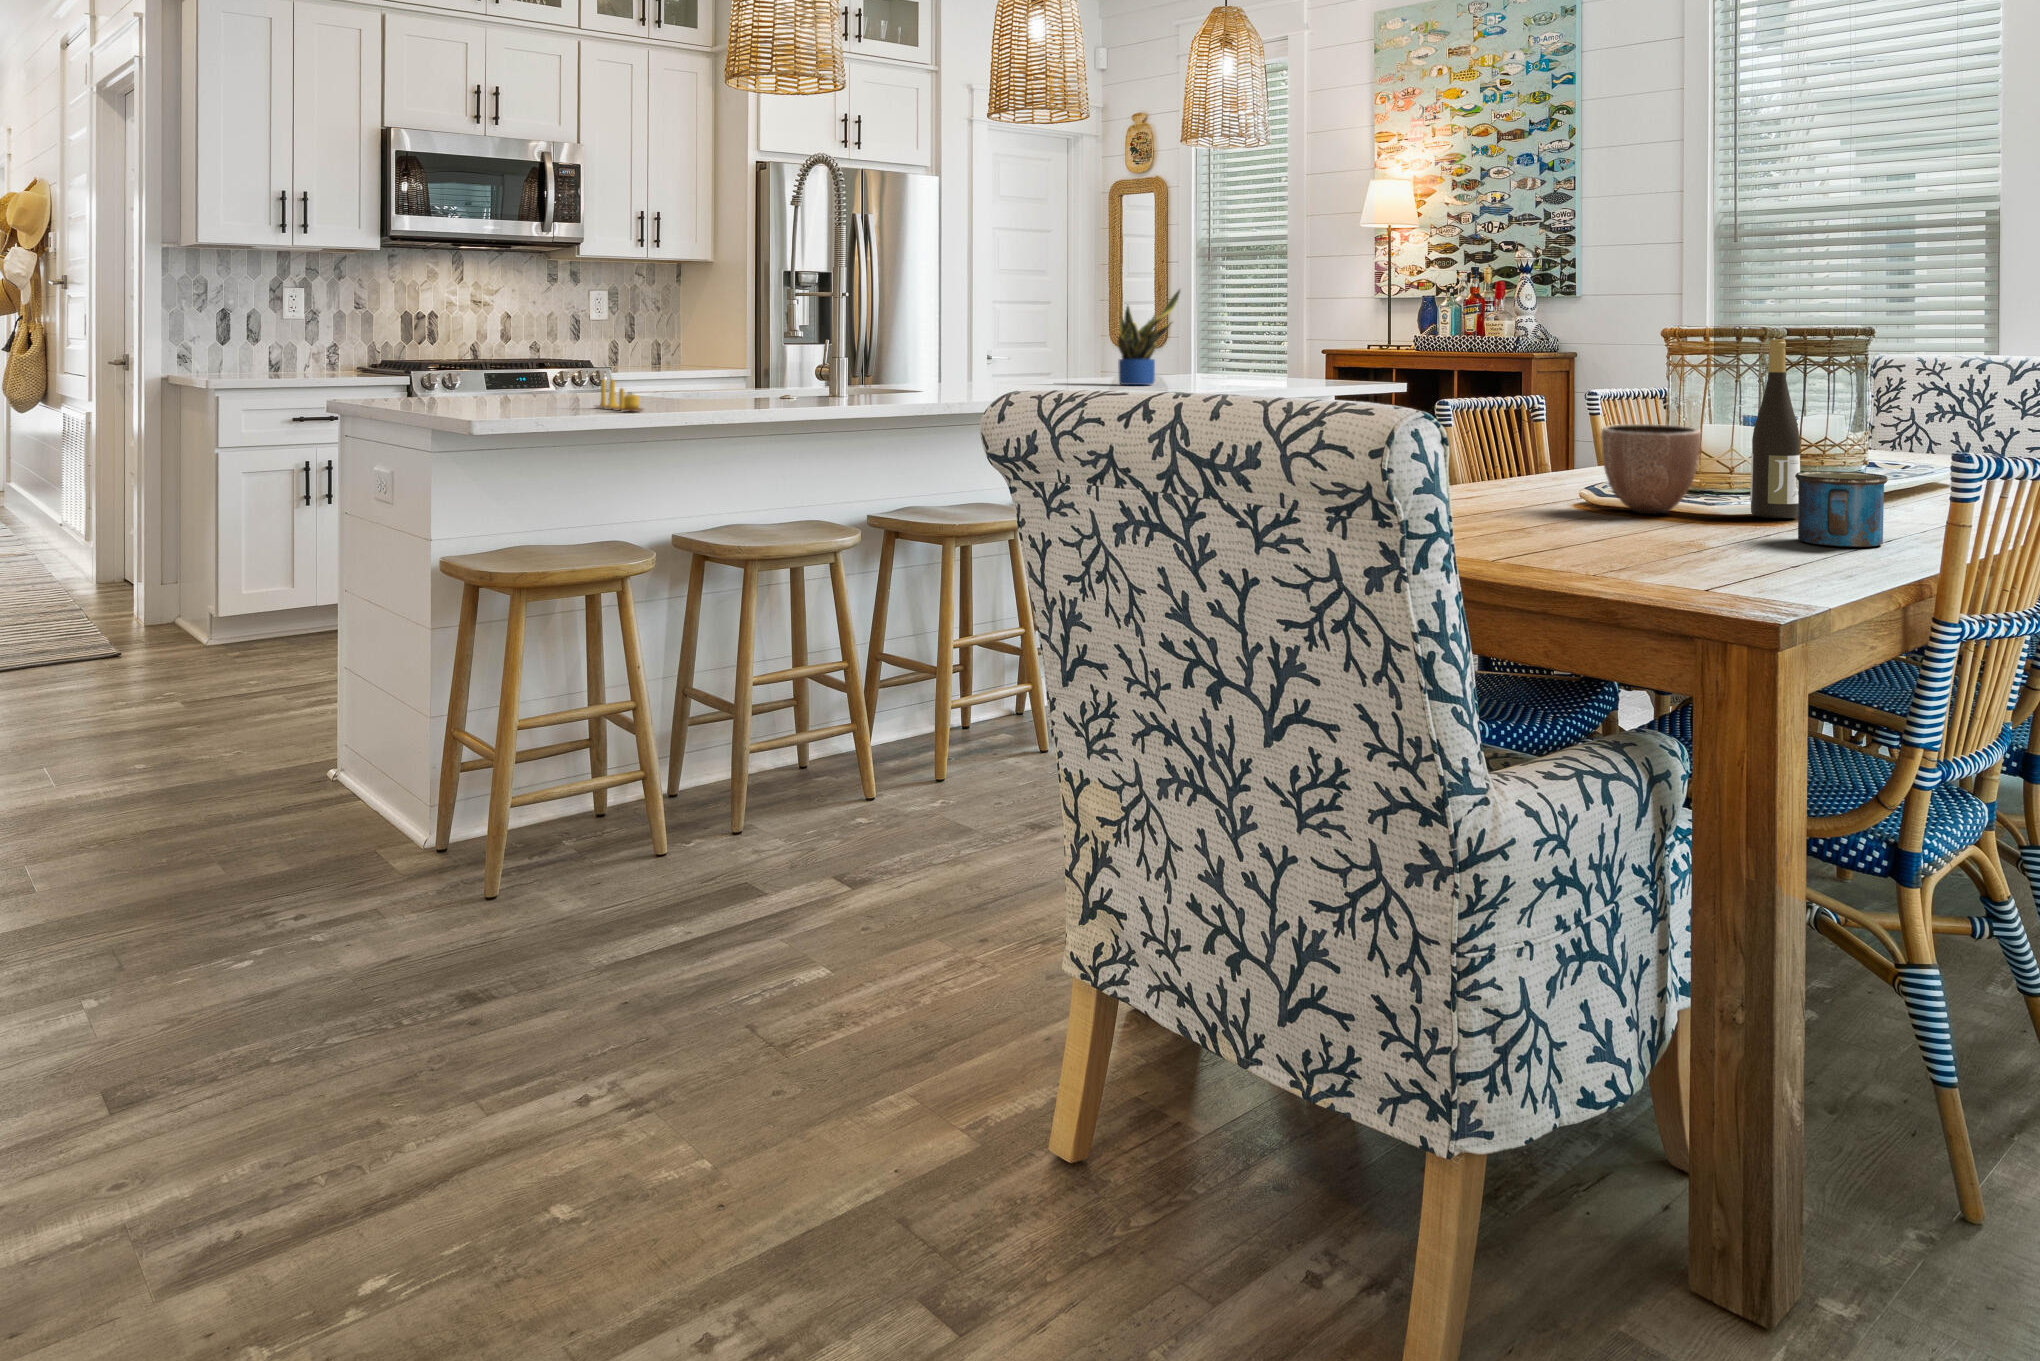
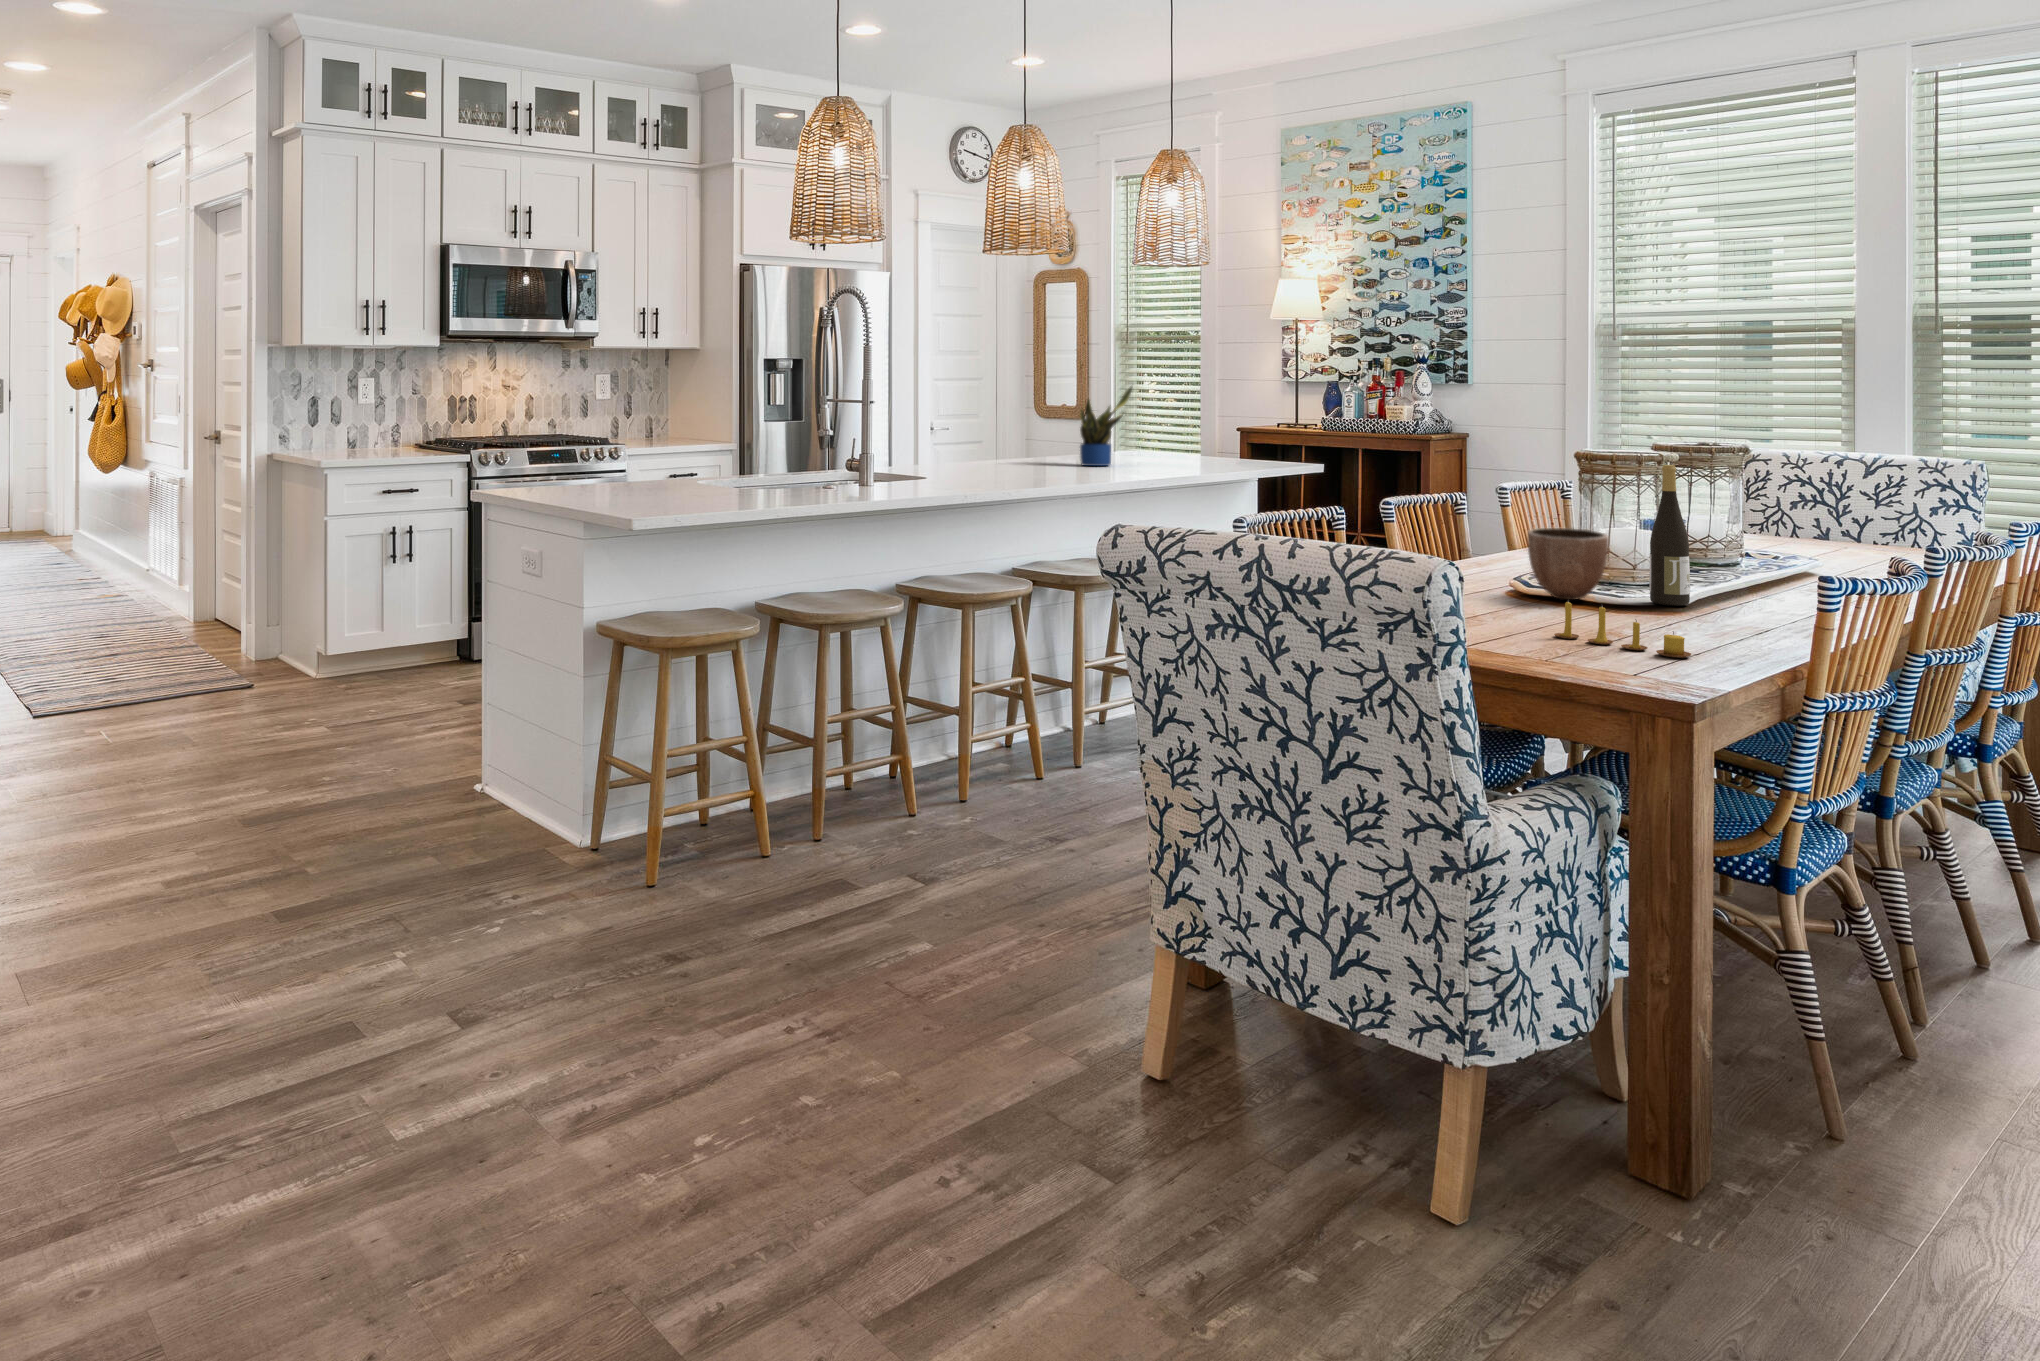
candle: present [596,378,643,412] -> present [1554,599,1691,658]
mug: present [1795,471,1888,547] -> none [1689,573,1763,634]

